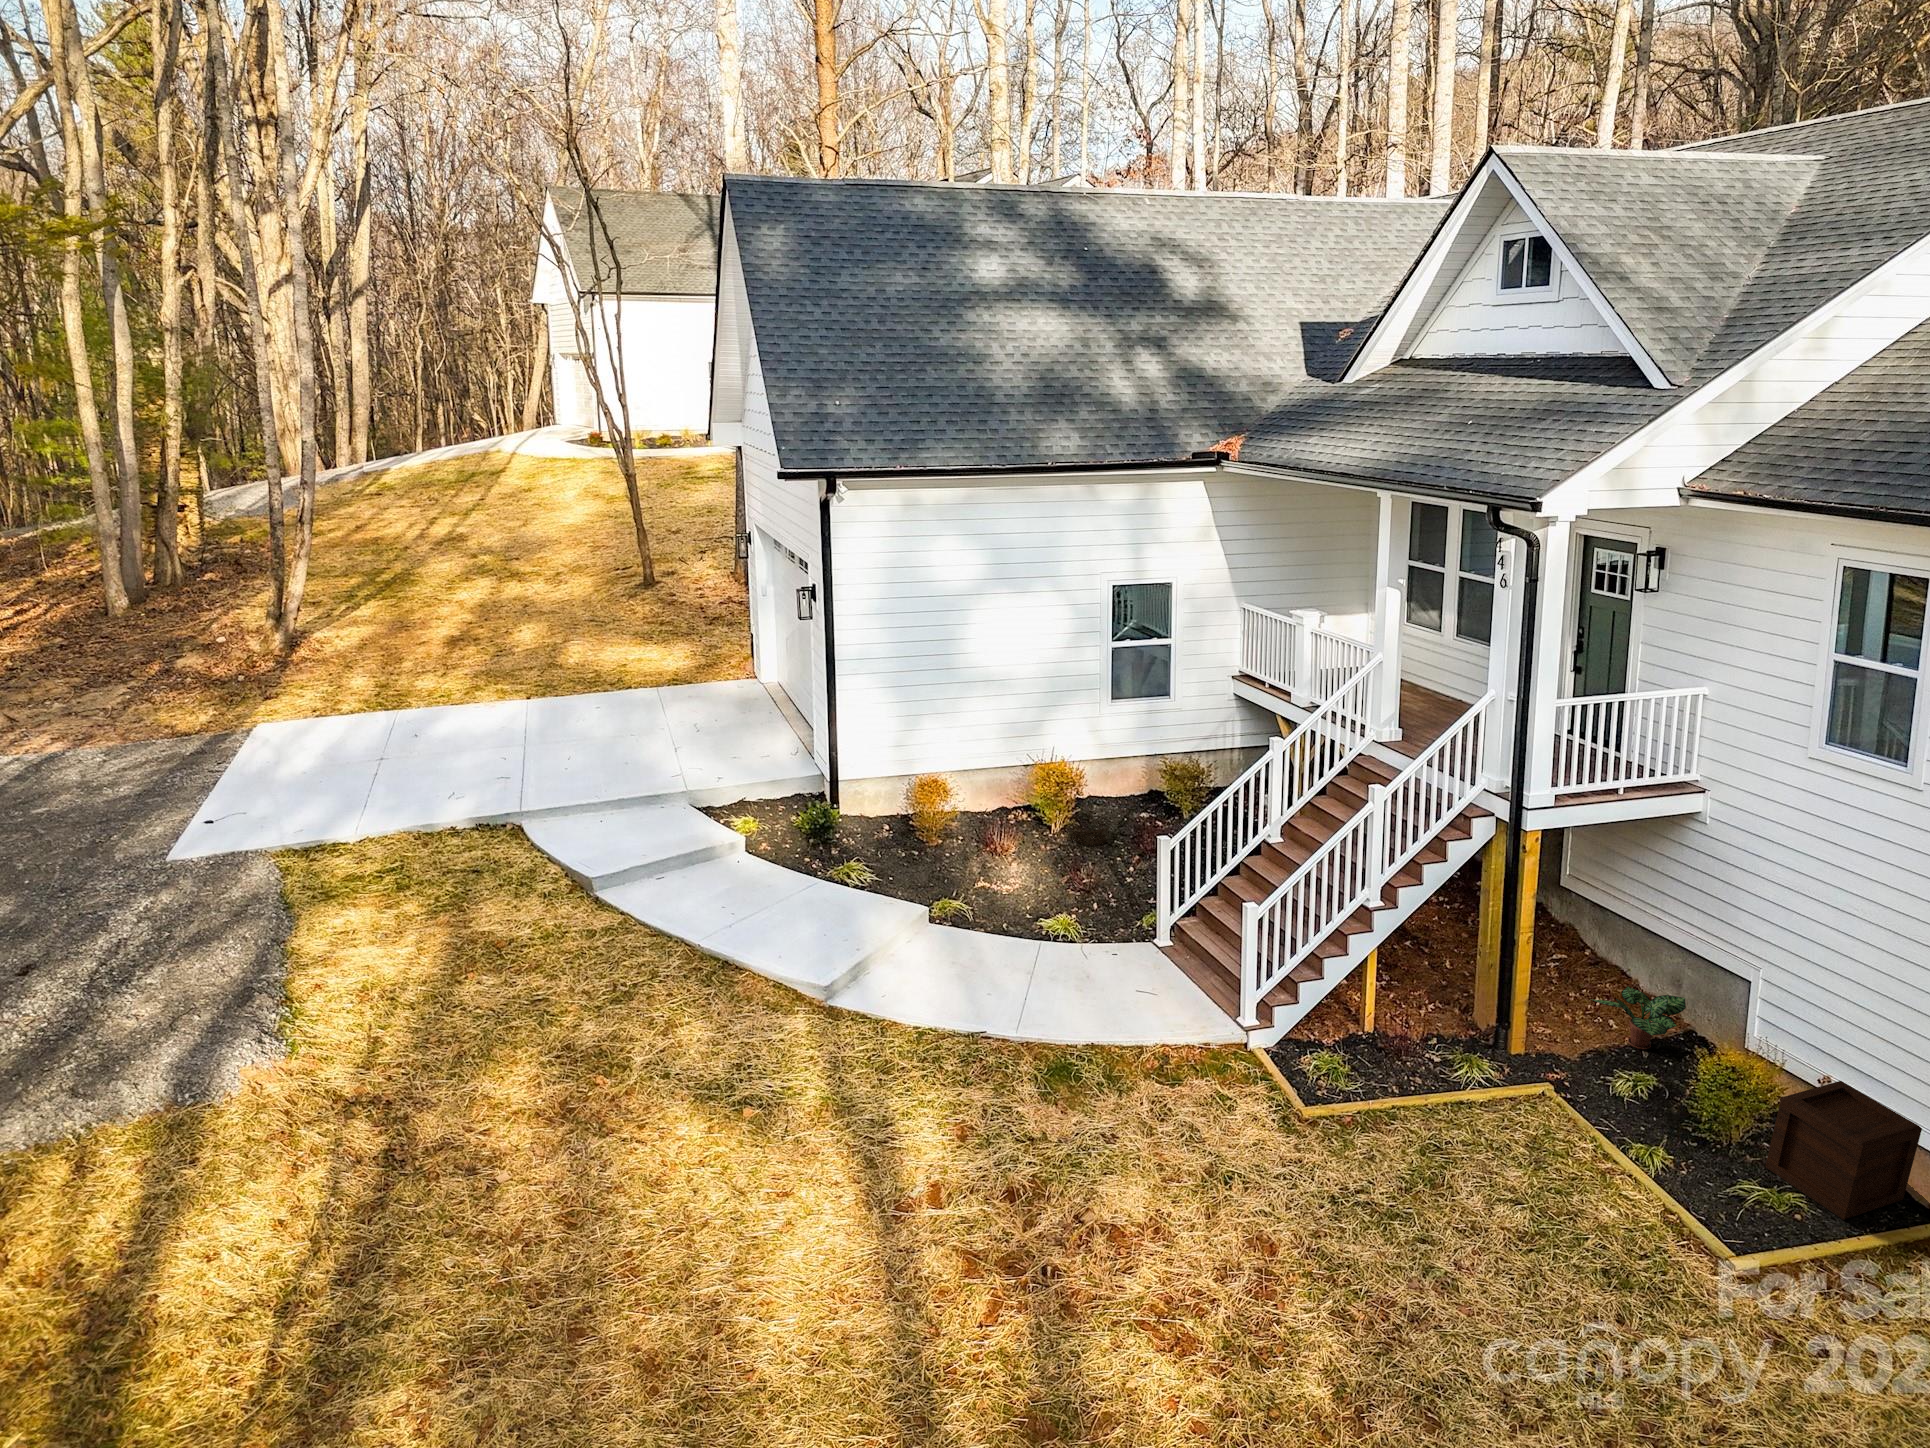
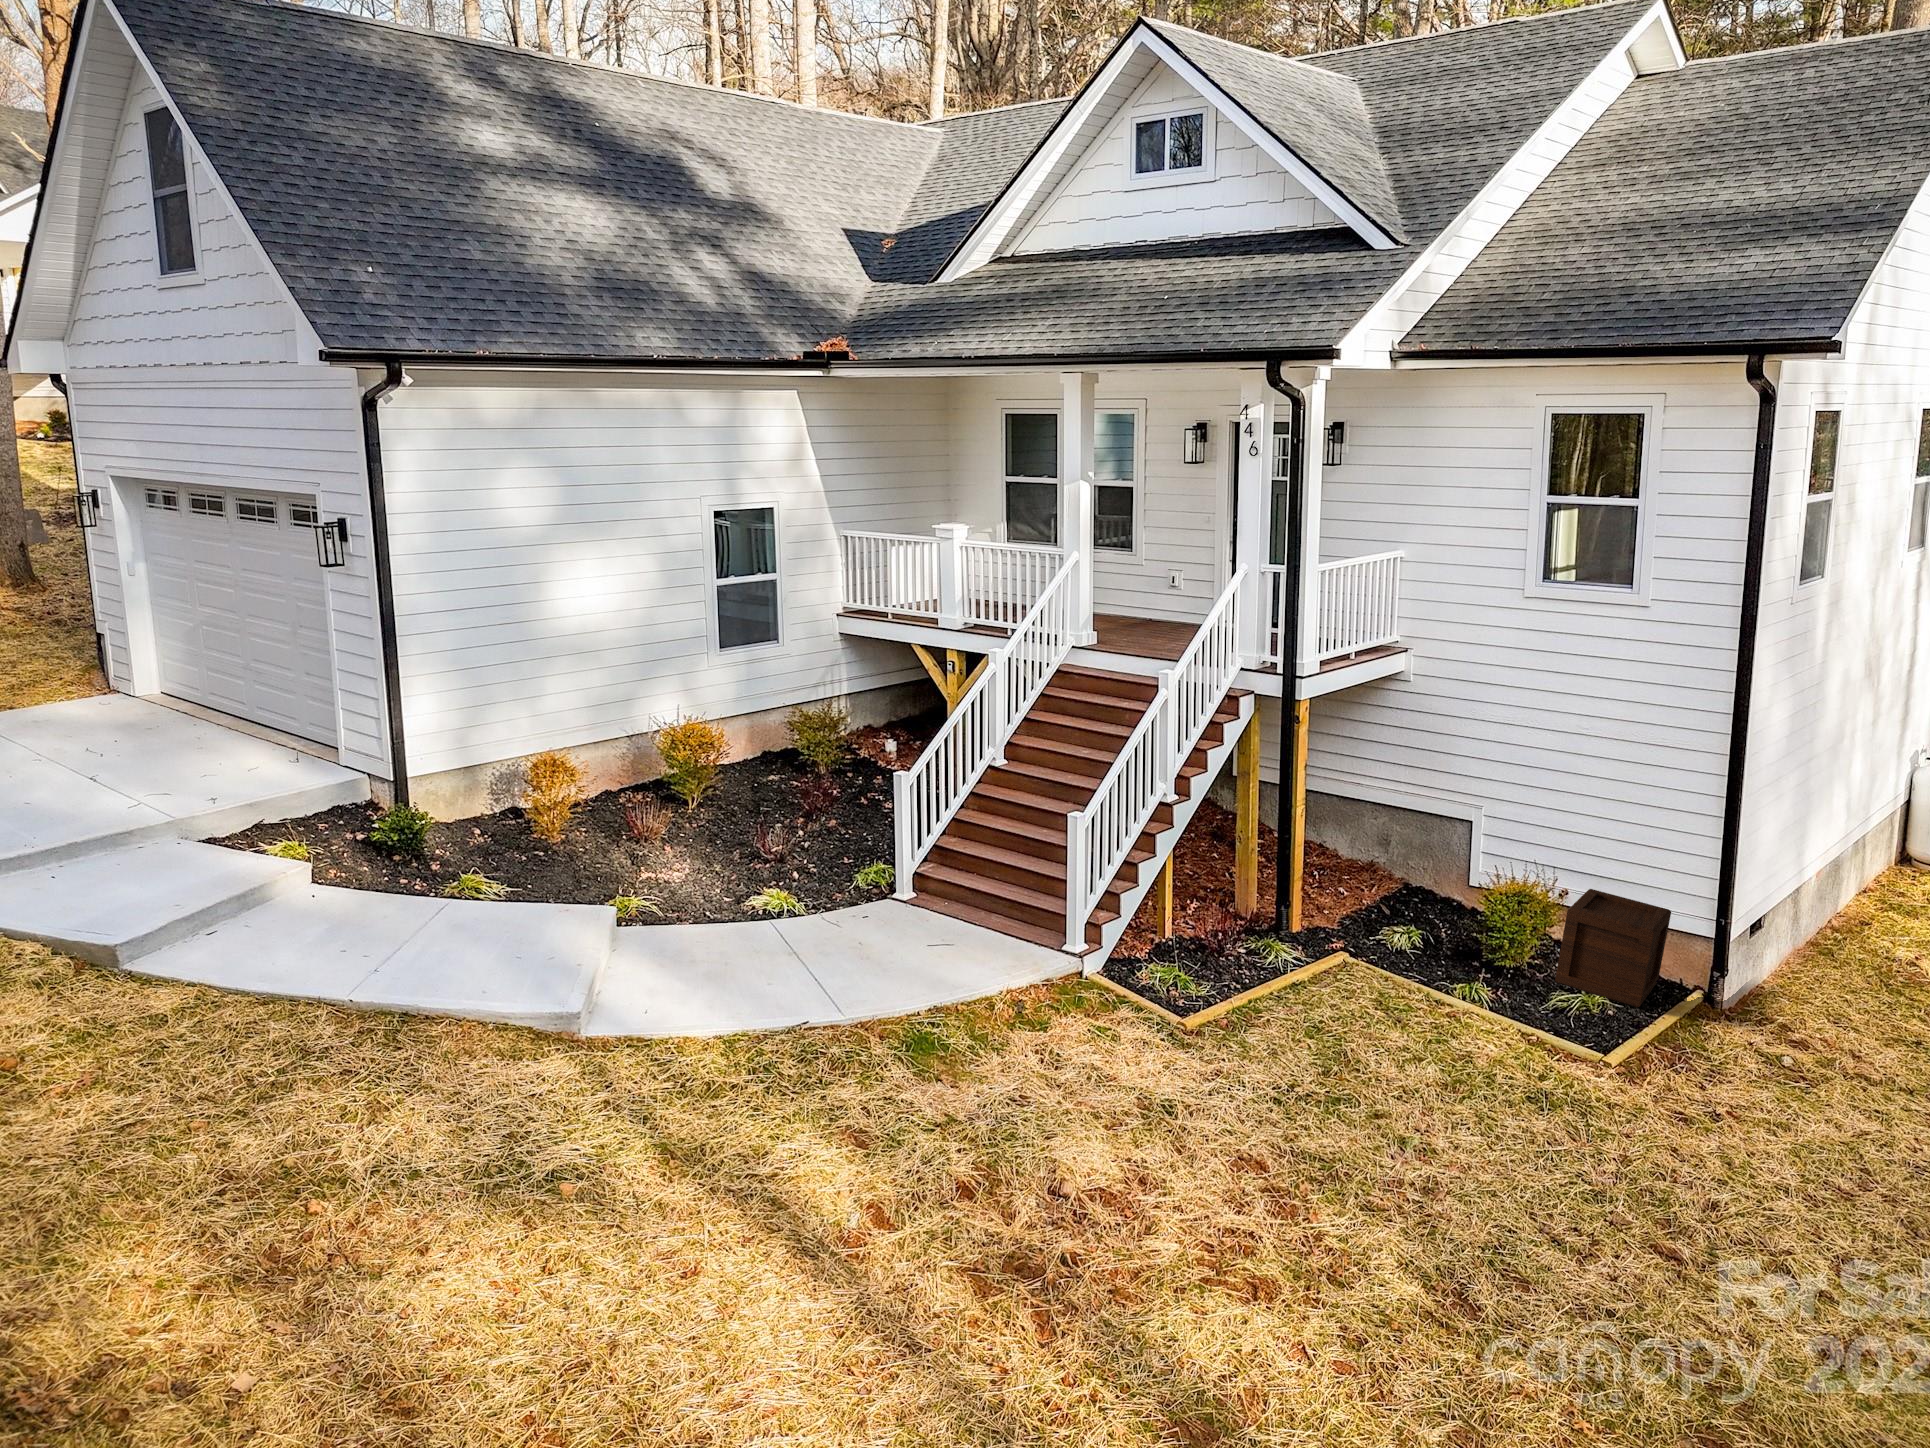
basket: present [1069,814,1110,846] -> none [705,783,757,818]
potted plant: present [1591,986,1686,1049] -> none [1334,853,1421,911]

